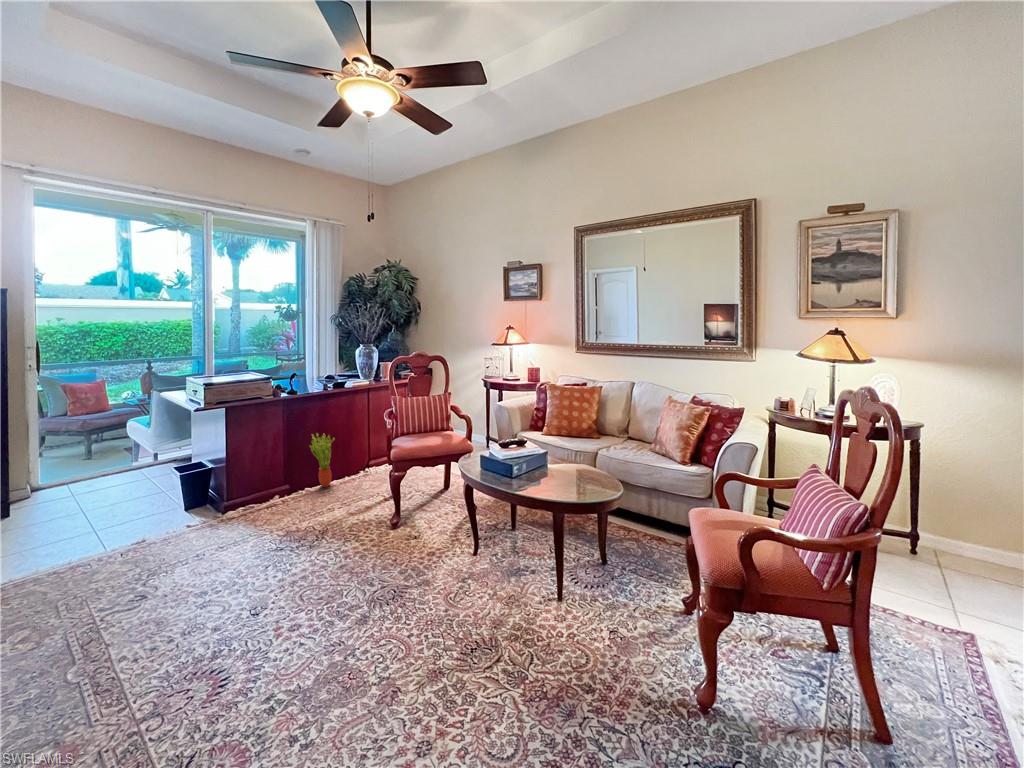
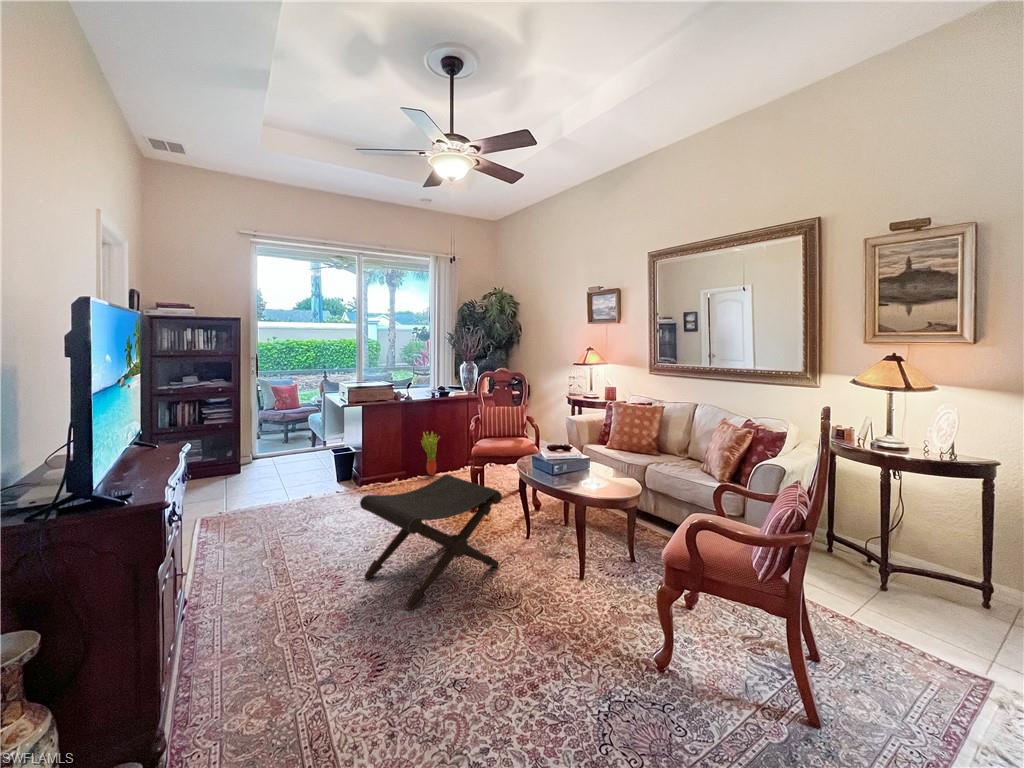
footstool: none [249,491,454,704] -> present [360,474,502,610]

